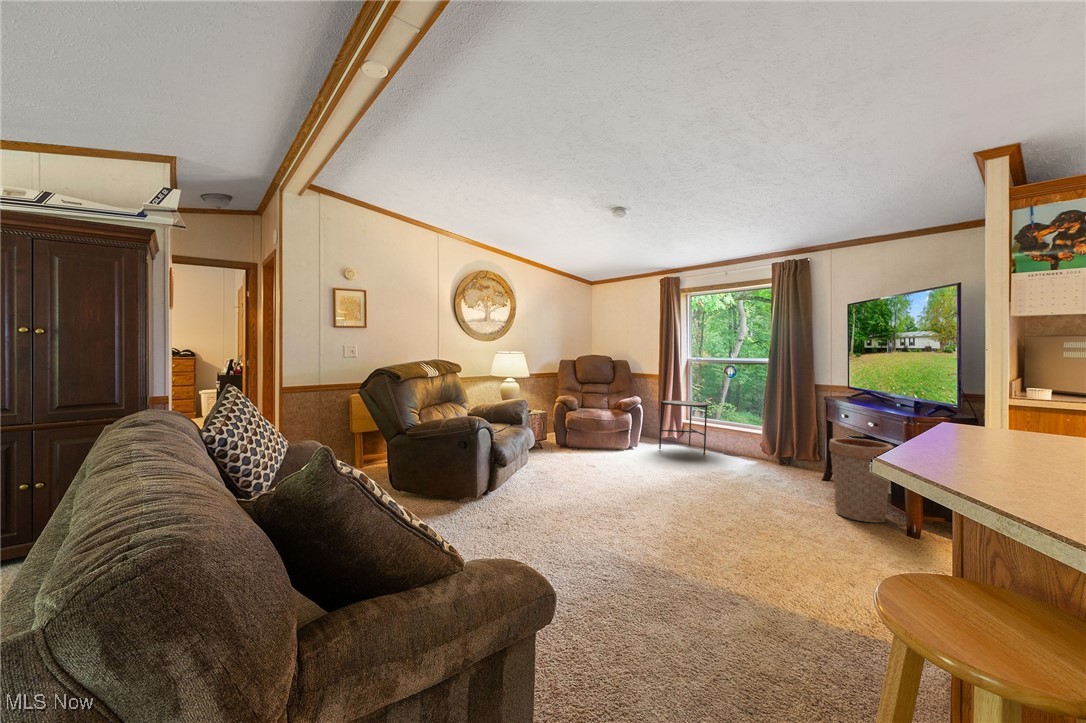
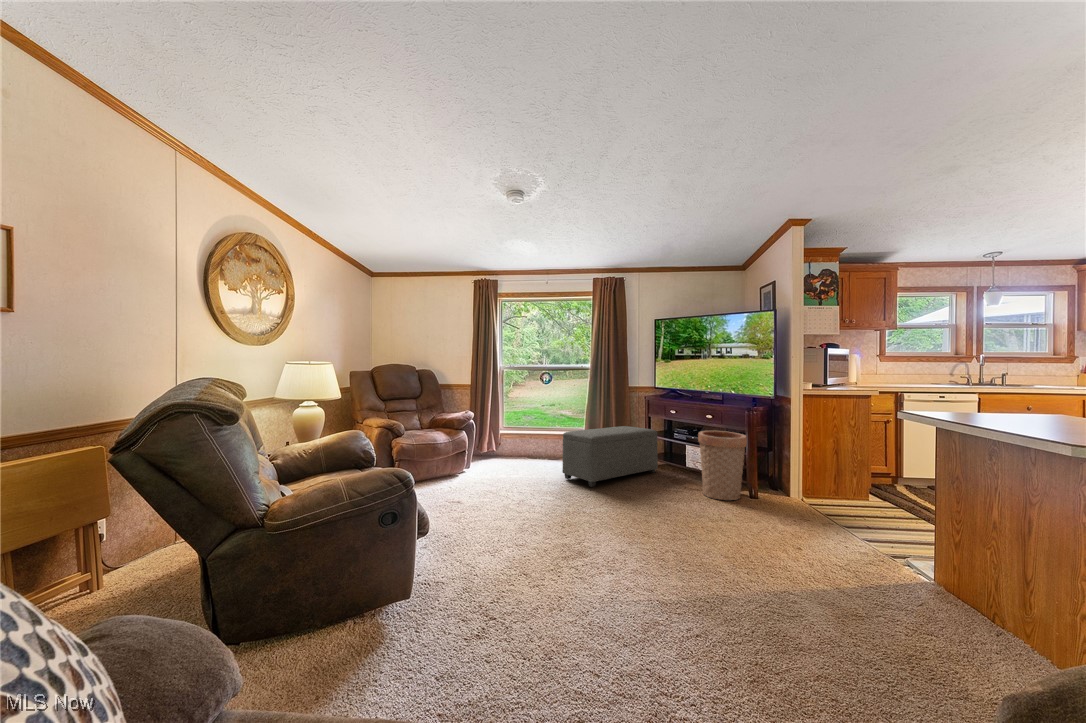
side table: present [659,400,711,455] -> none [487,409,535,463]
ottoman: none [704,424,827,486] -> present [562,426,658,487]

